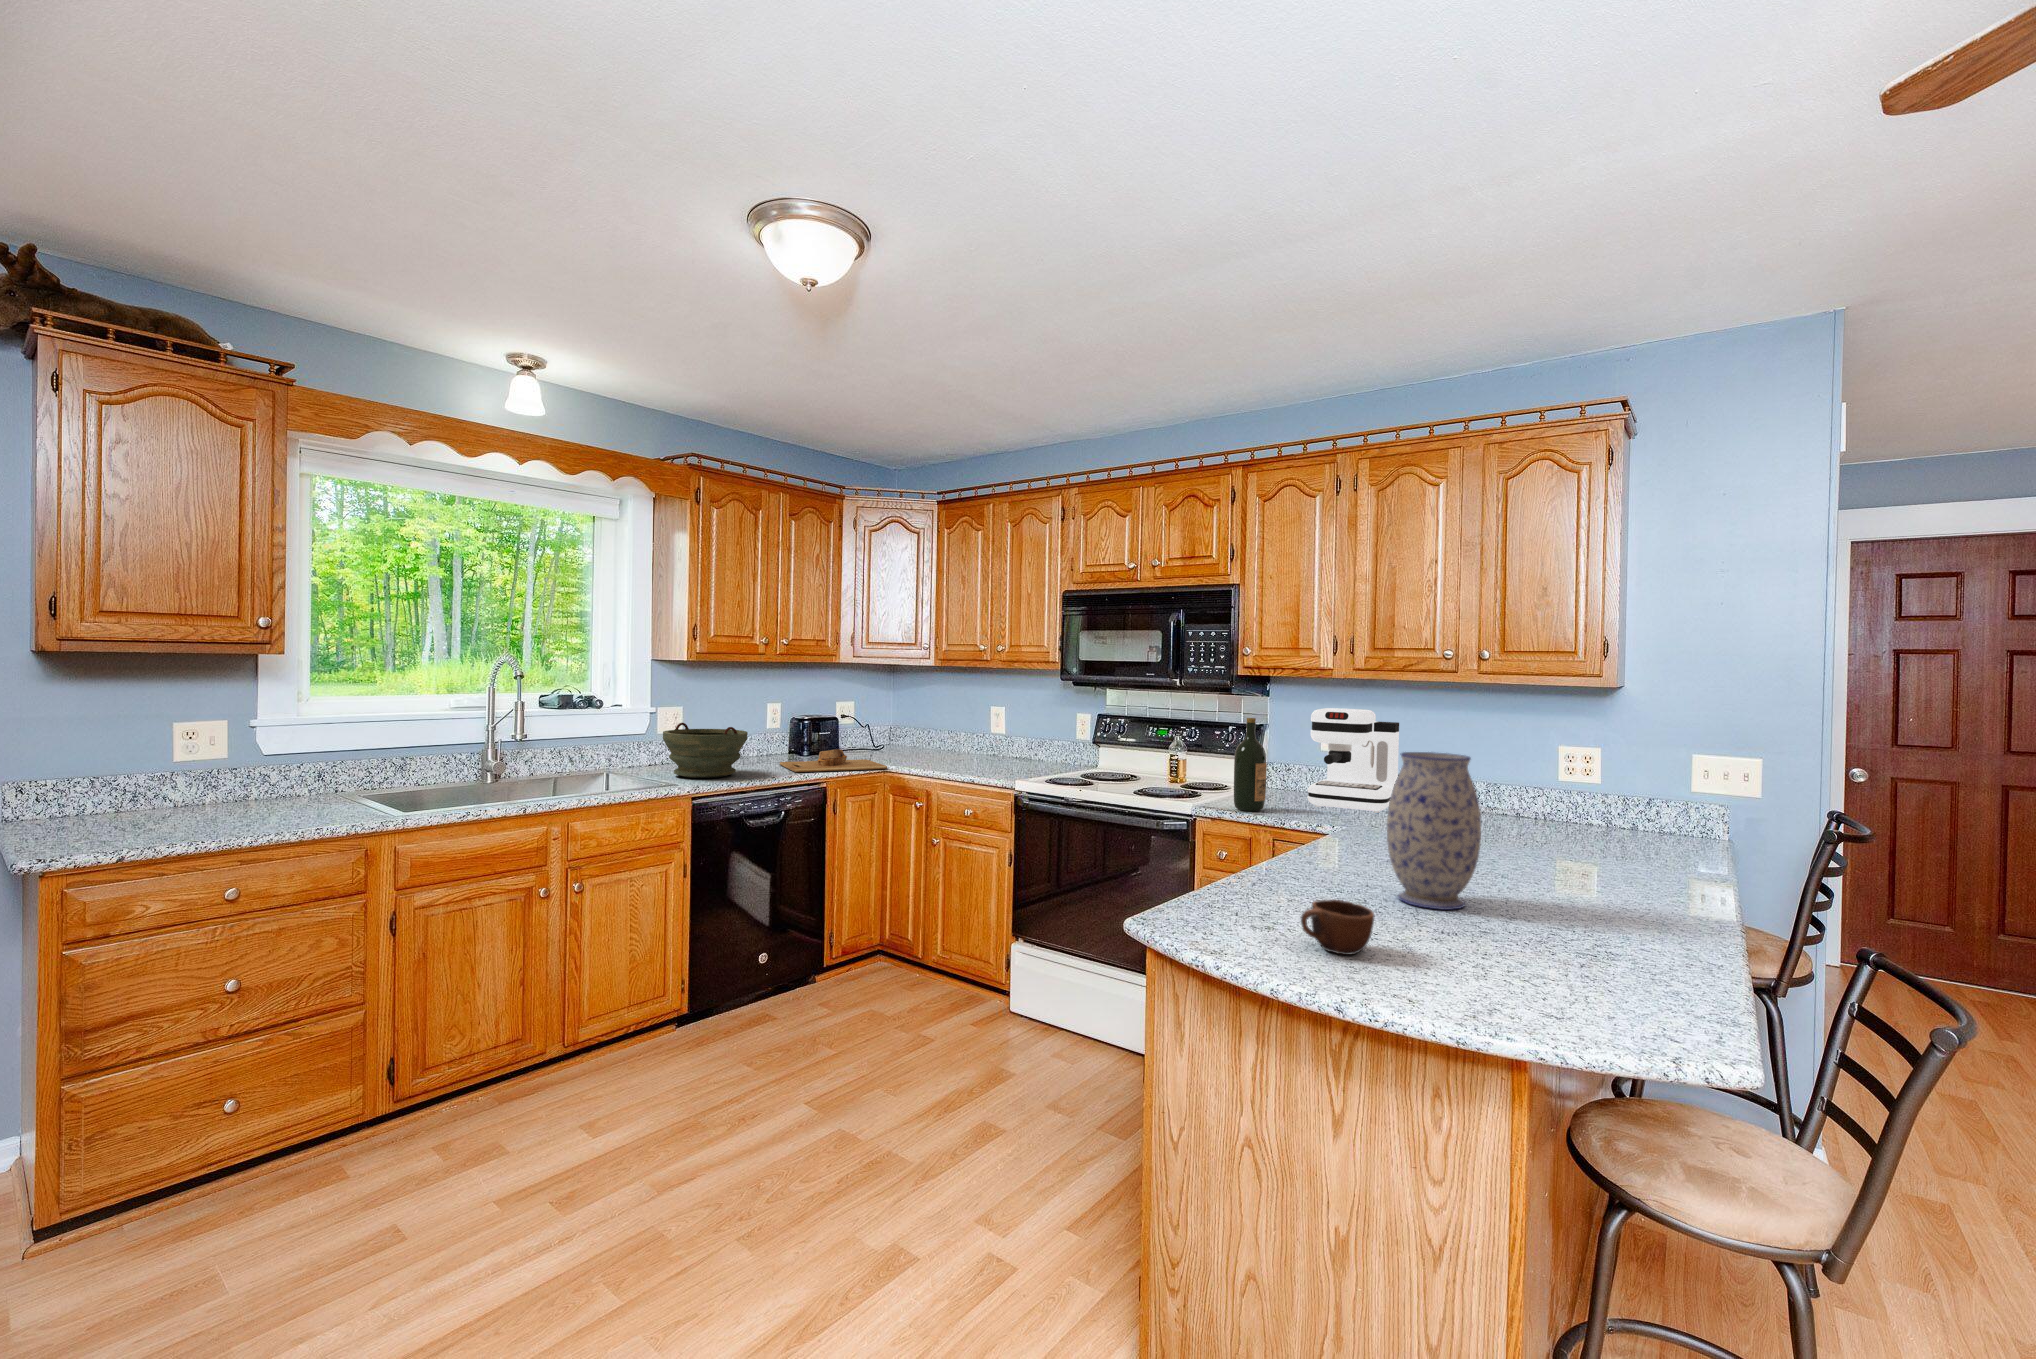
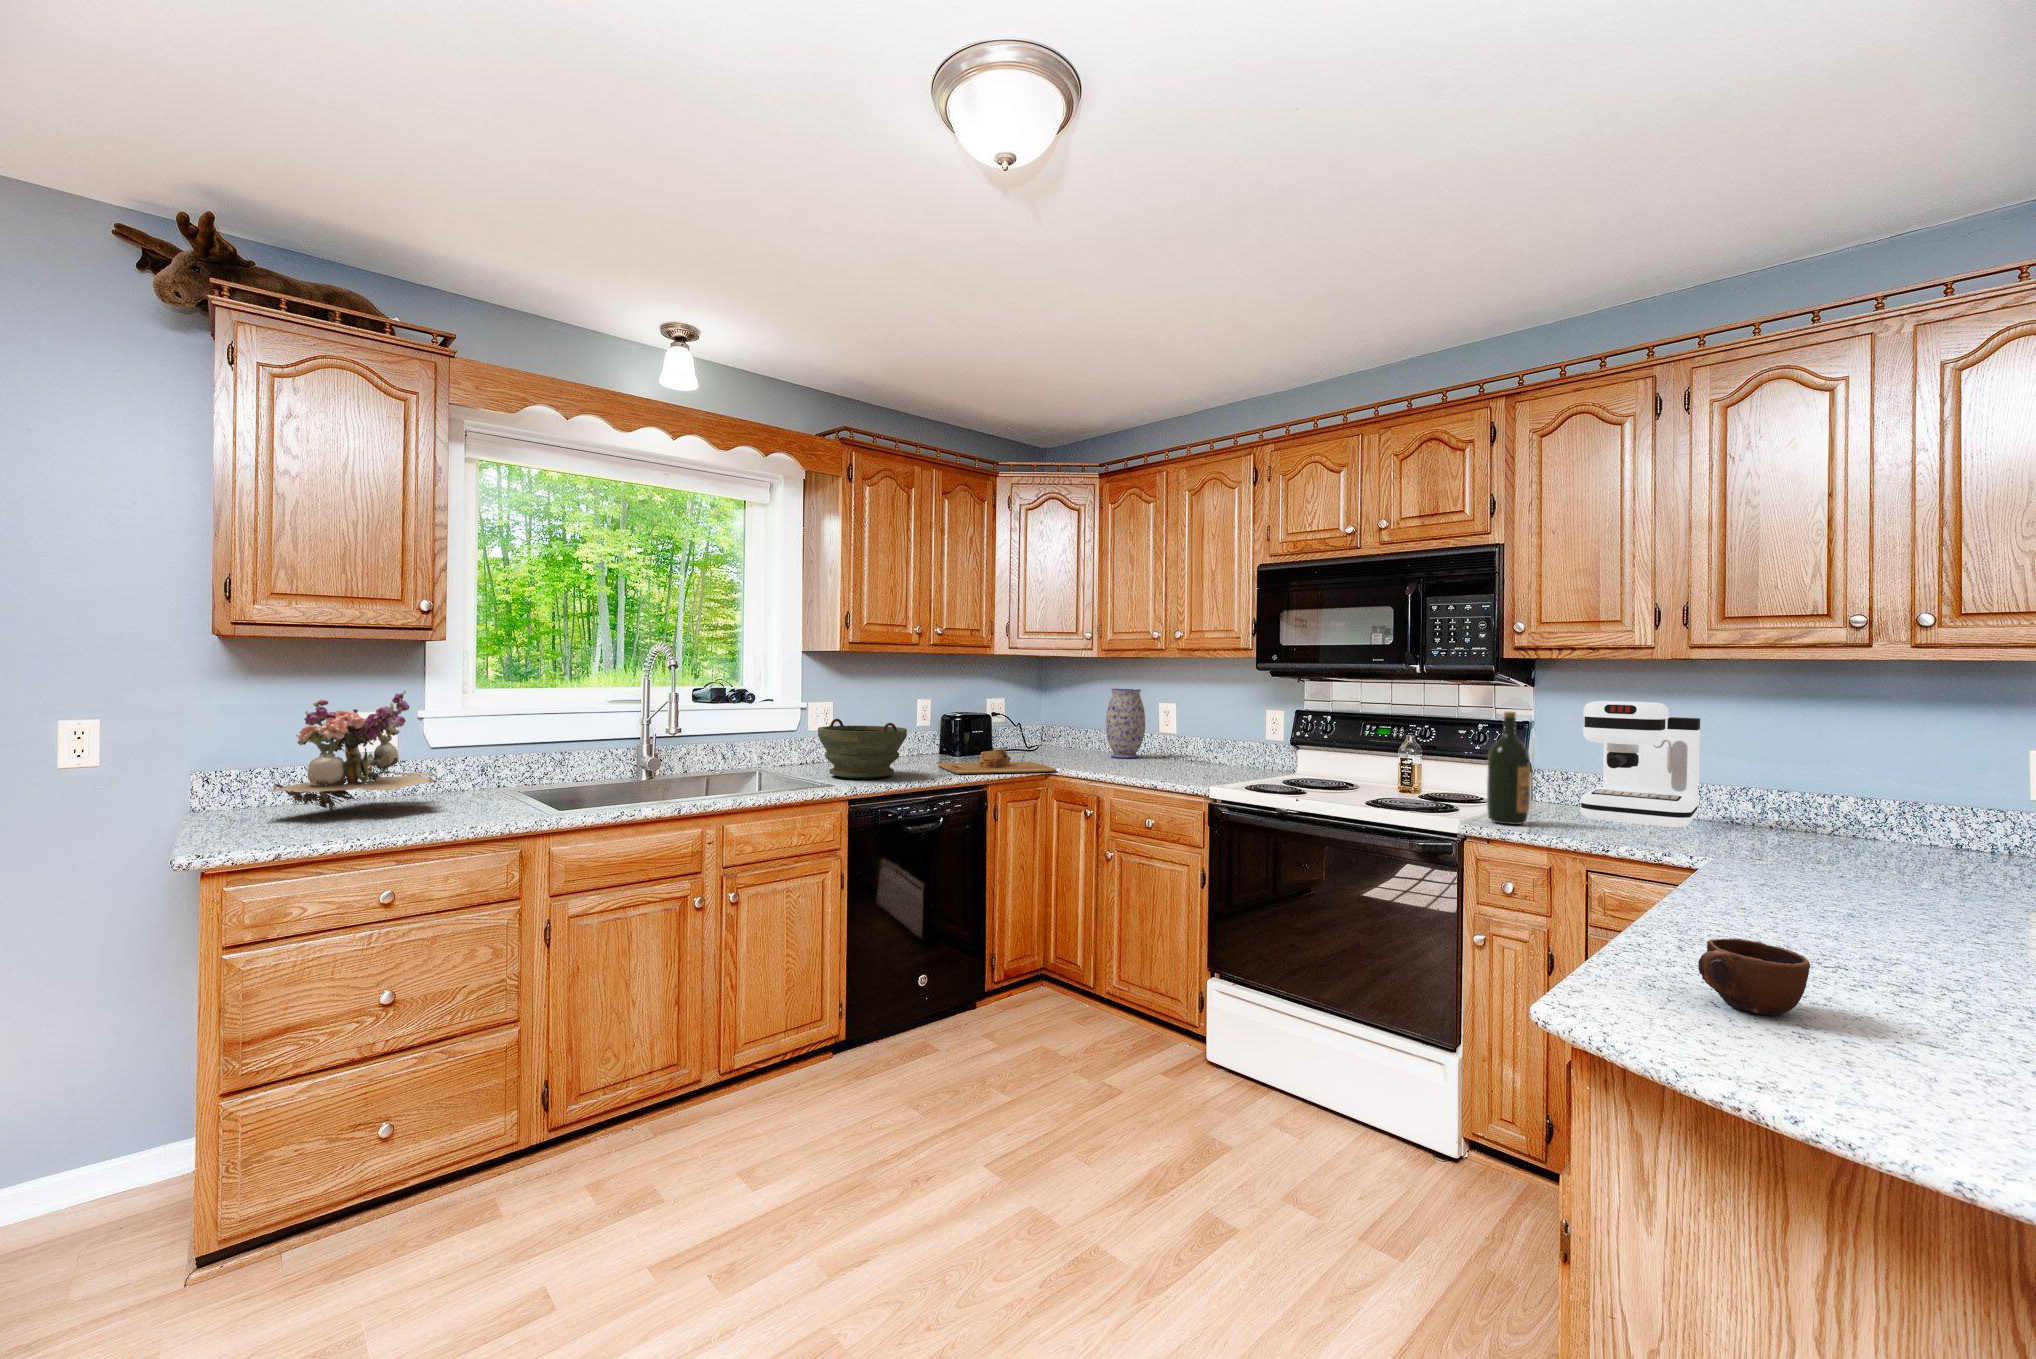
flower arrangement: none [94,701,276,820] -> present [270,690,437,812]
vase: present [1387,752,1481,910] -> present [1106,689,1145,758]

